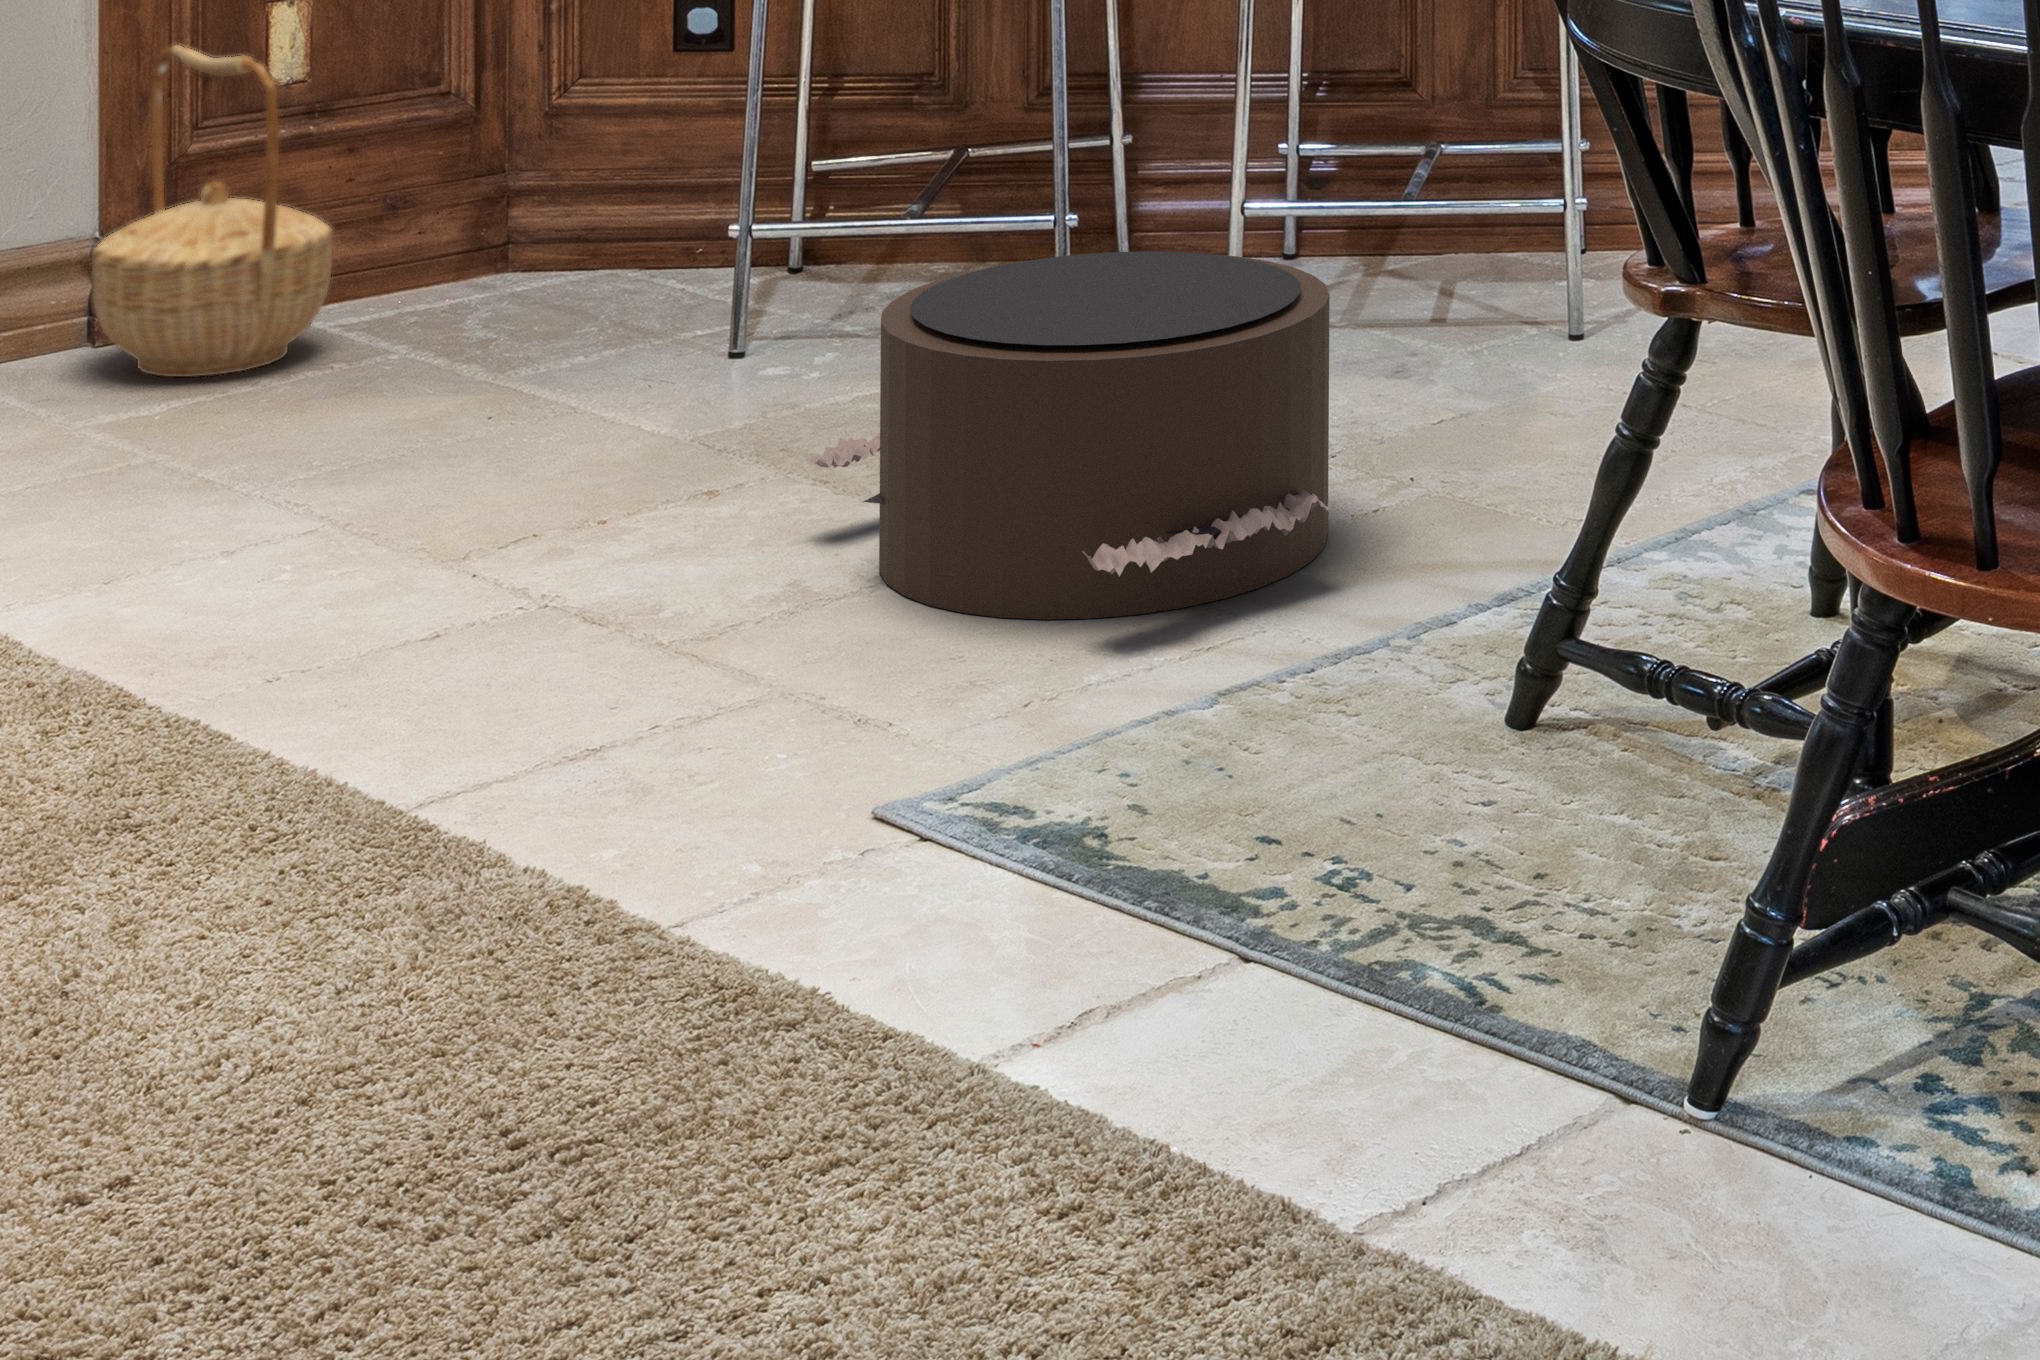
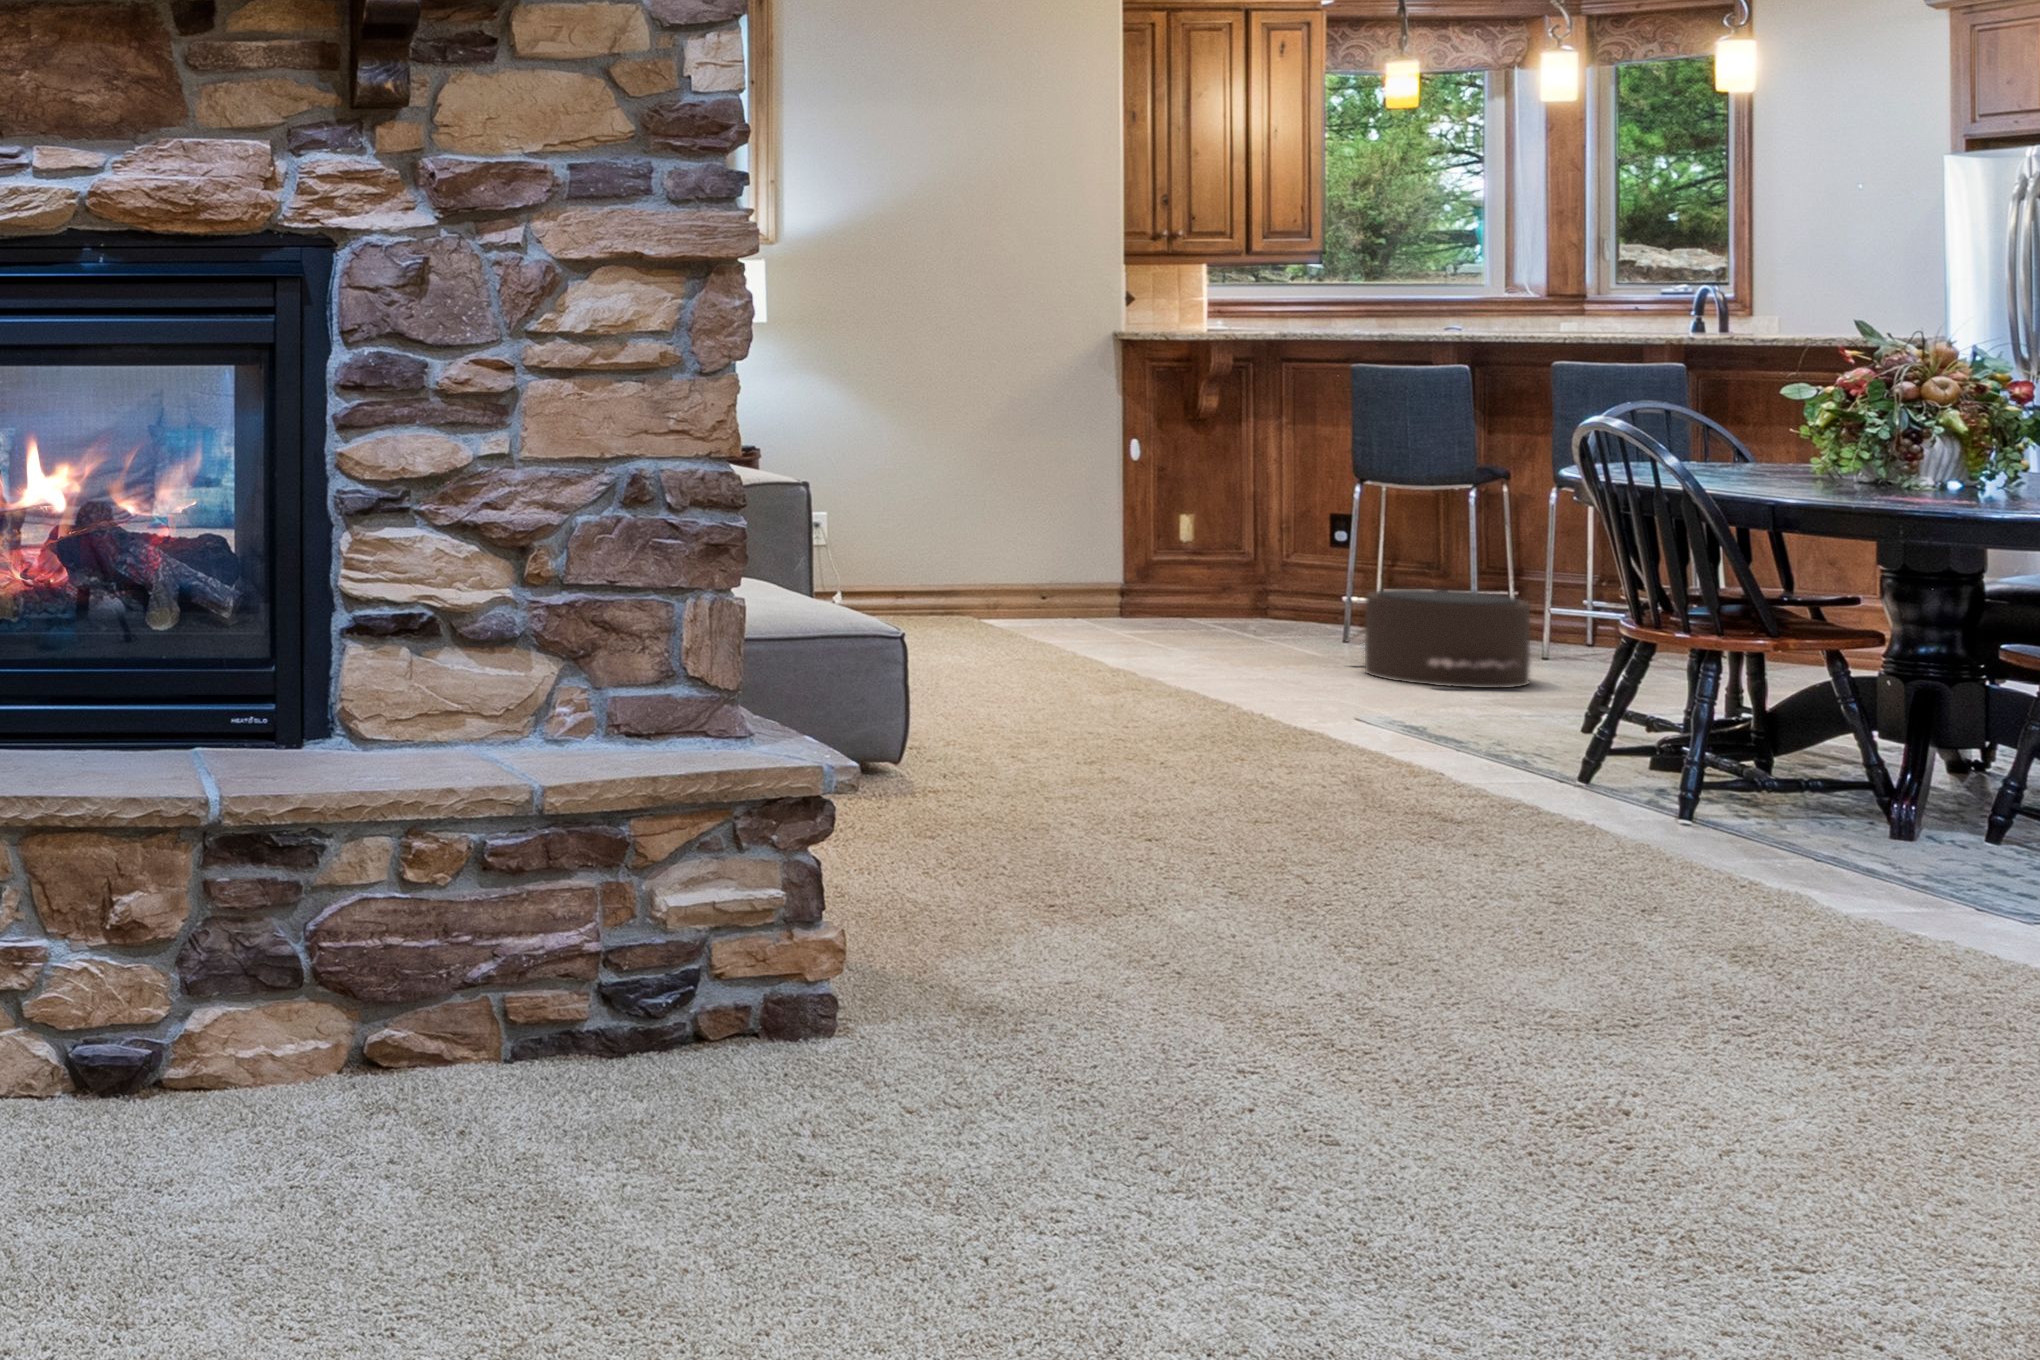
basket: present [92,45,332,377] -> none [1120,521,1198,624]

